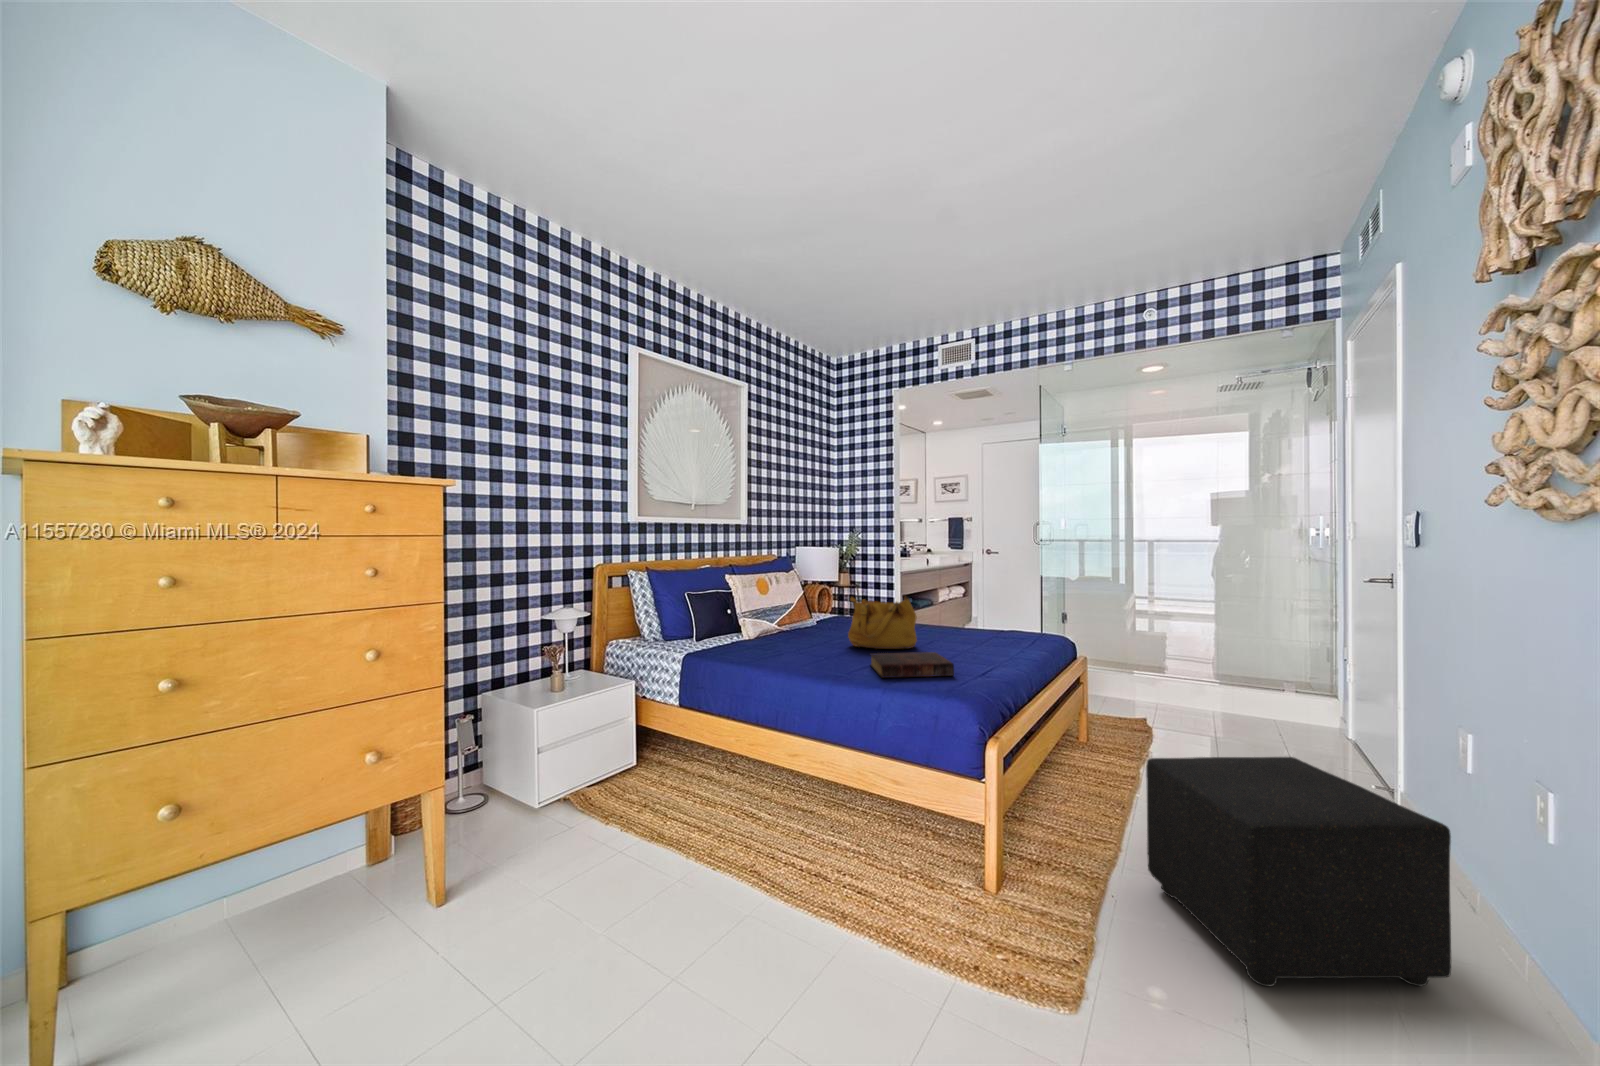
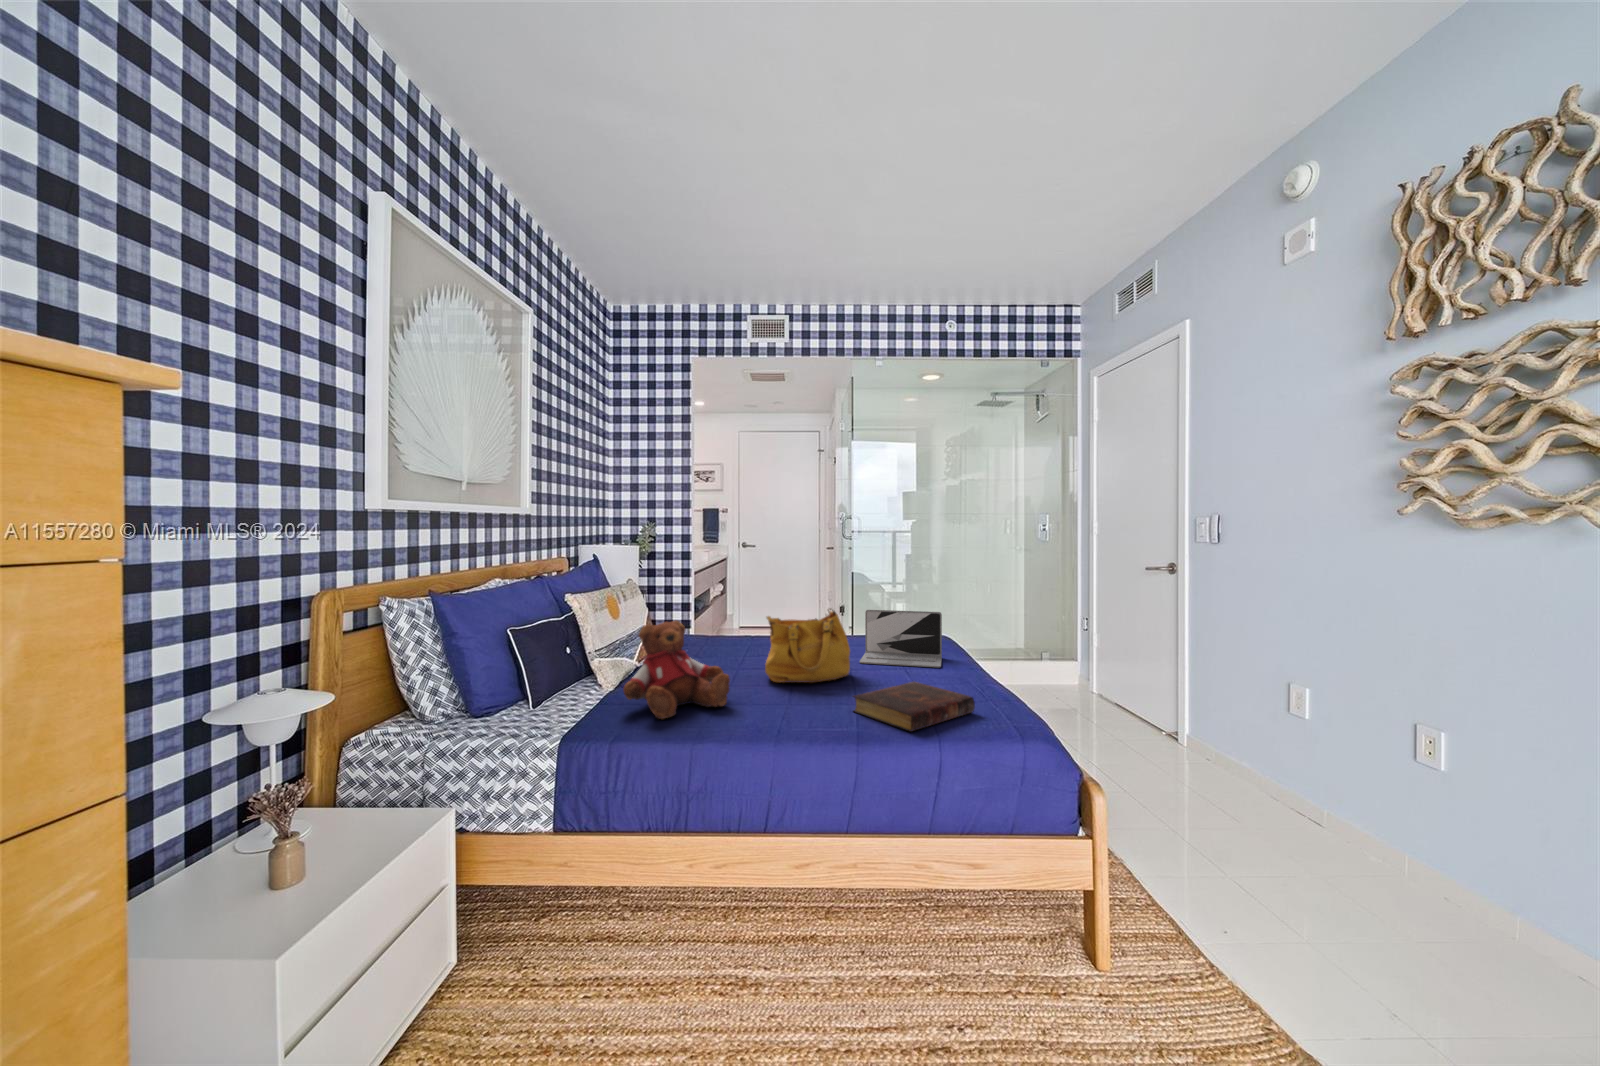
teddy bear: none [736,595,807,653] -> present [623,621,730,719]
laptop: none [943,601,1024,652] -> present [860,610,942,667]
ottoman: present [1146,757,1451,986] -> none [1210,746,1486,1006]

